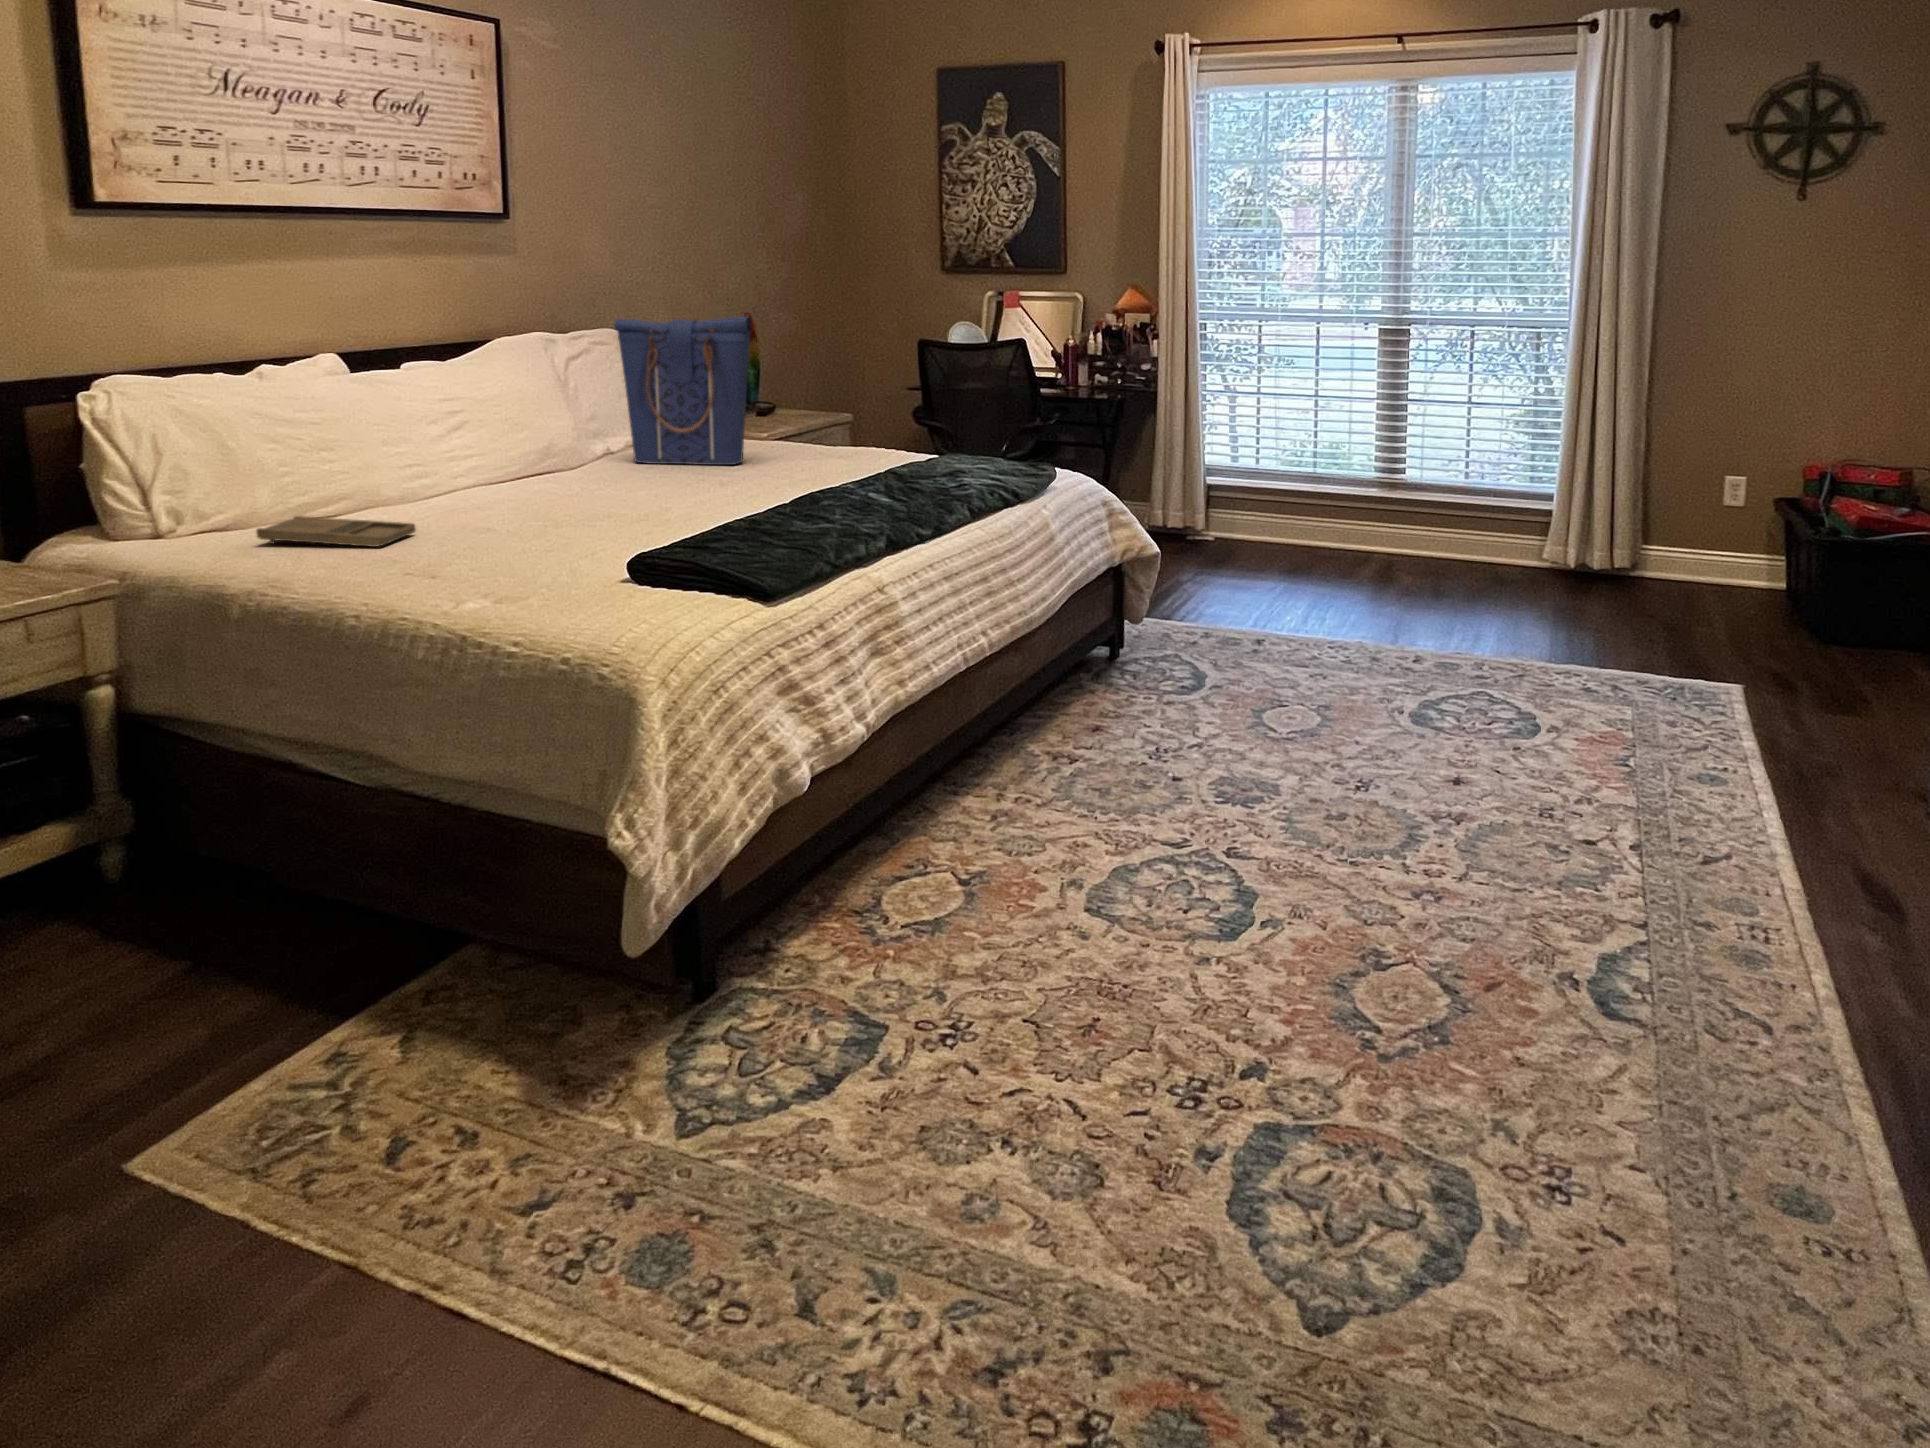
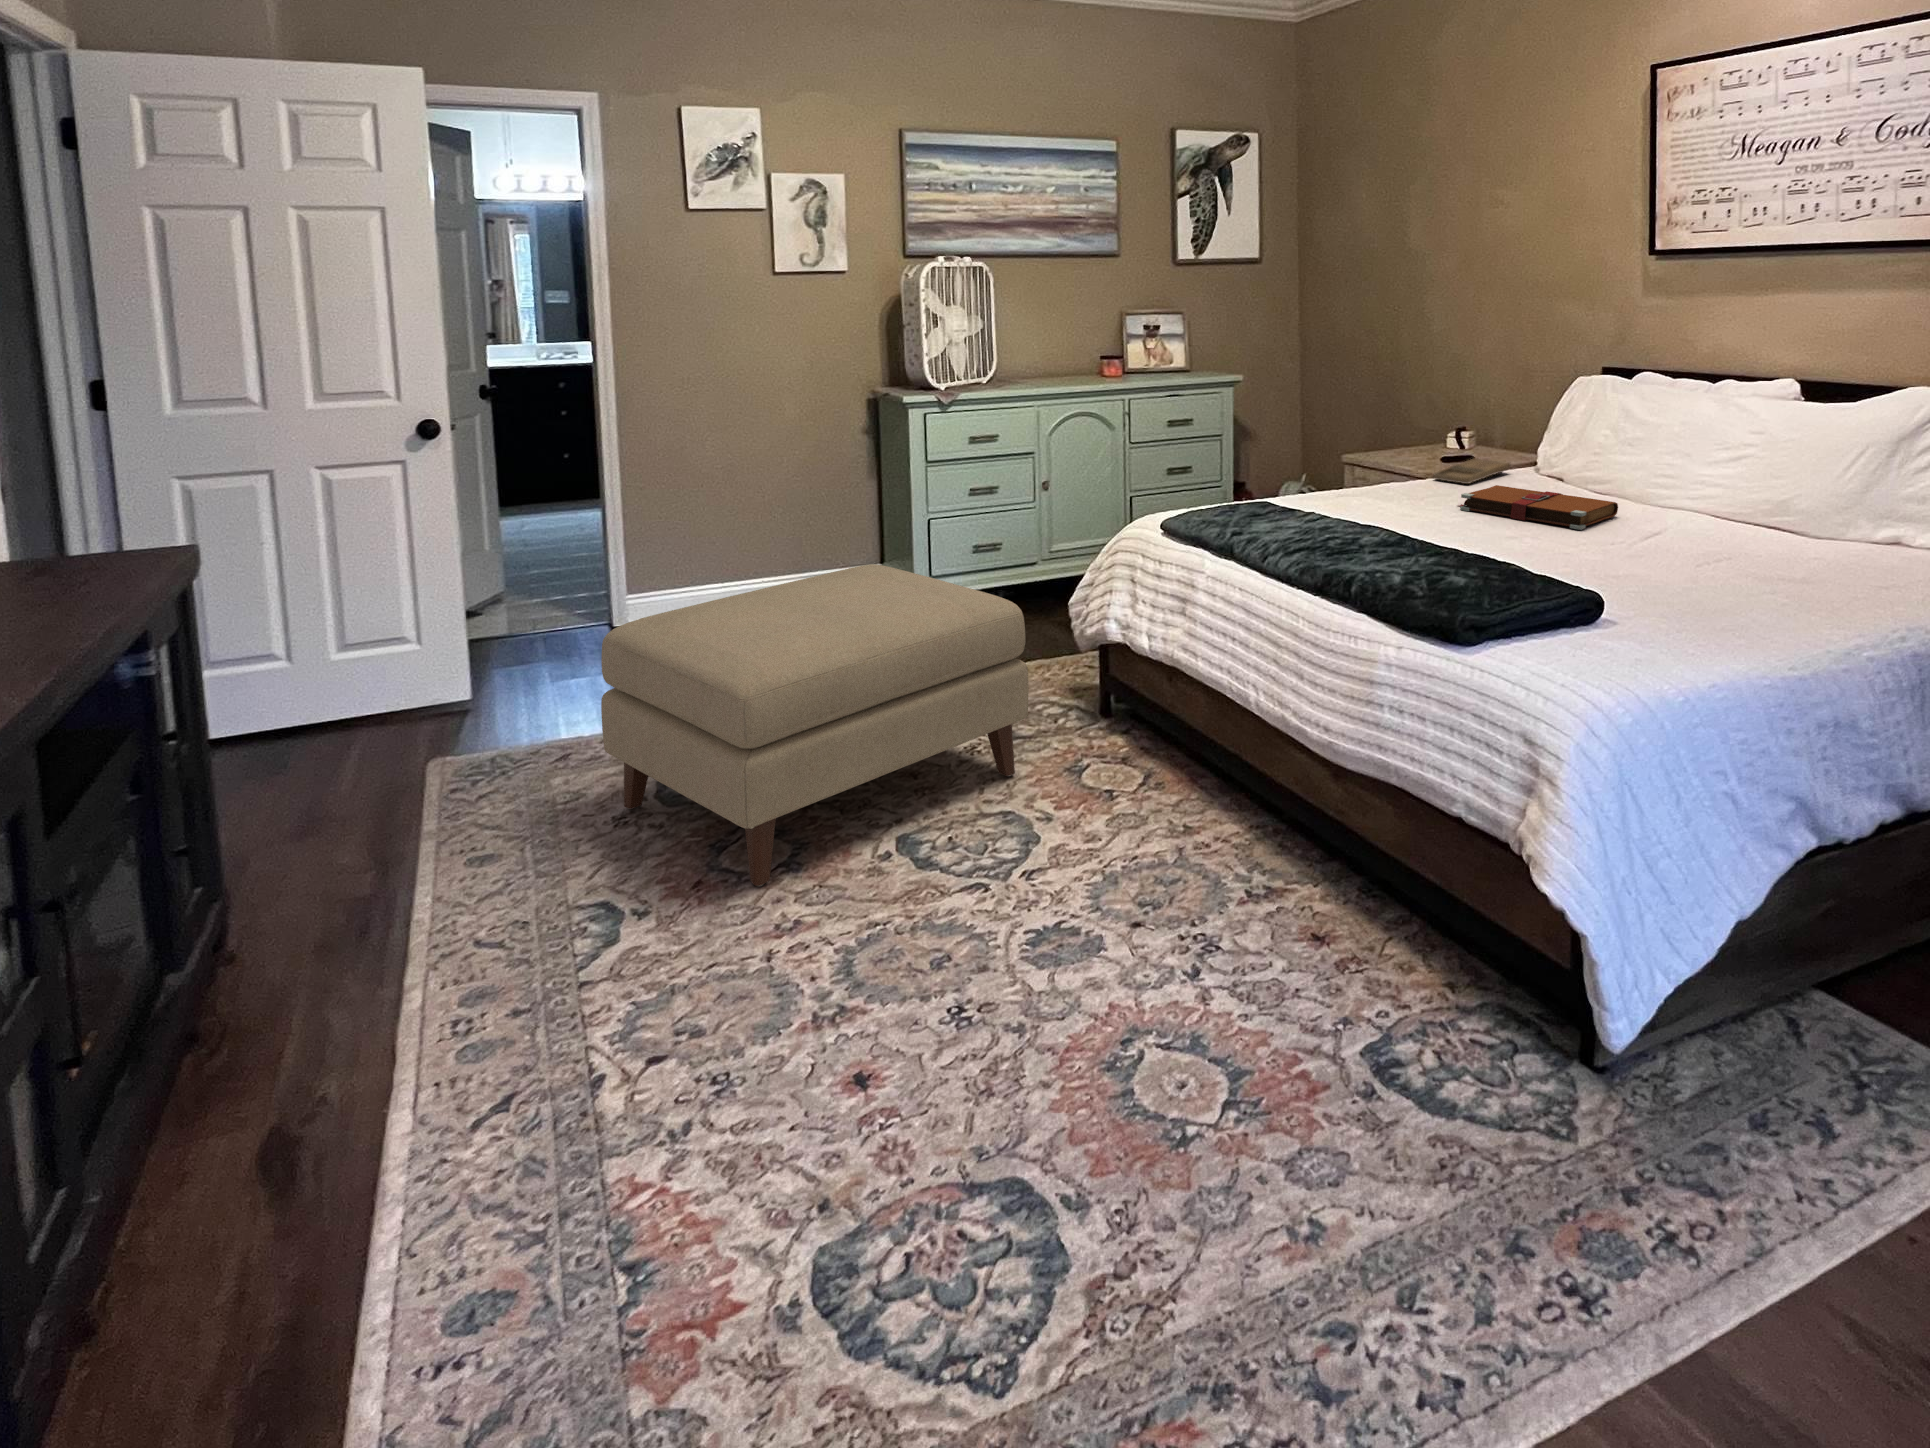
tote bag: present [614,316,751,465] -> none [1724,374,1818,568]
book: none [491,474,651,525] -> present [1459,485,1618,530]
ottoman: none [956,710,1592,1200] -> present [601,564,1028,886]

